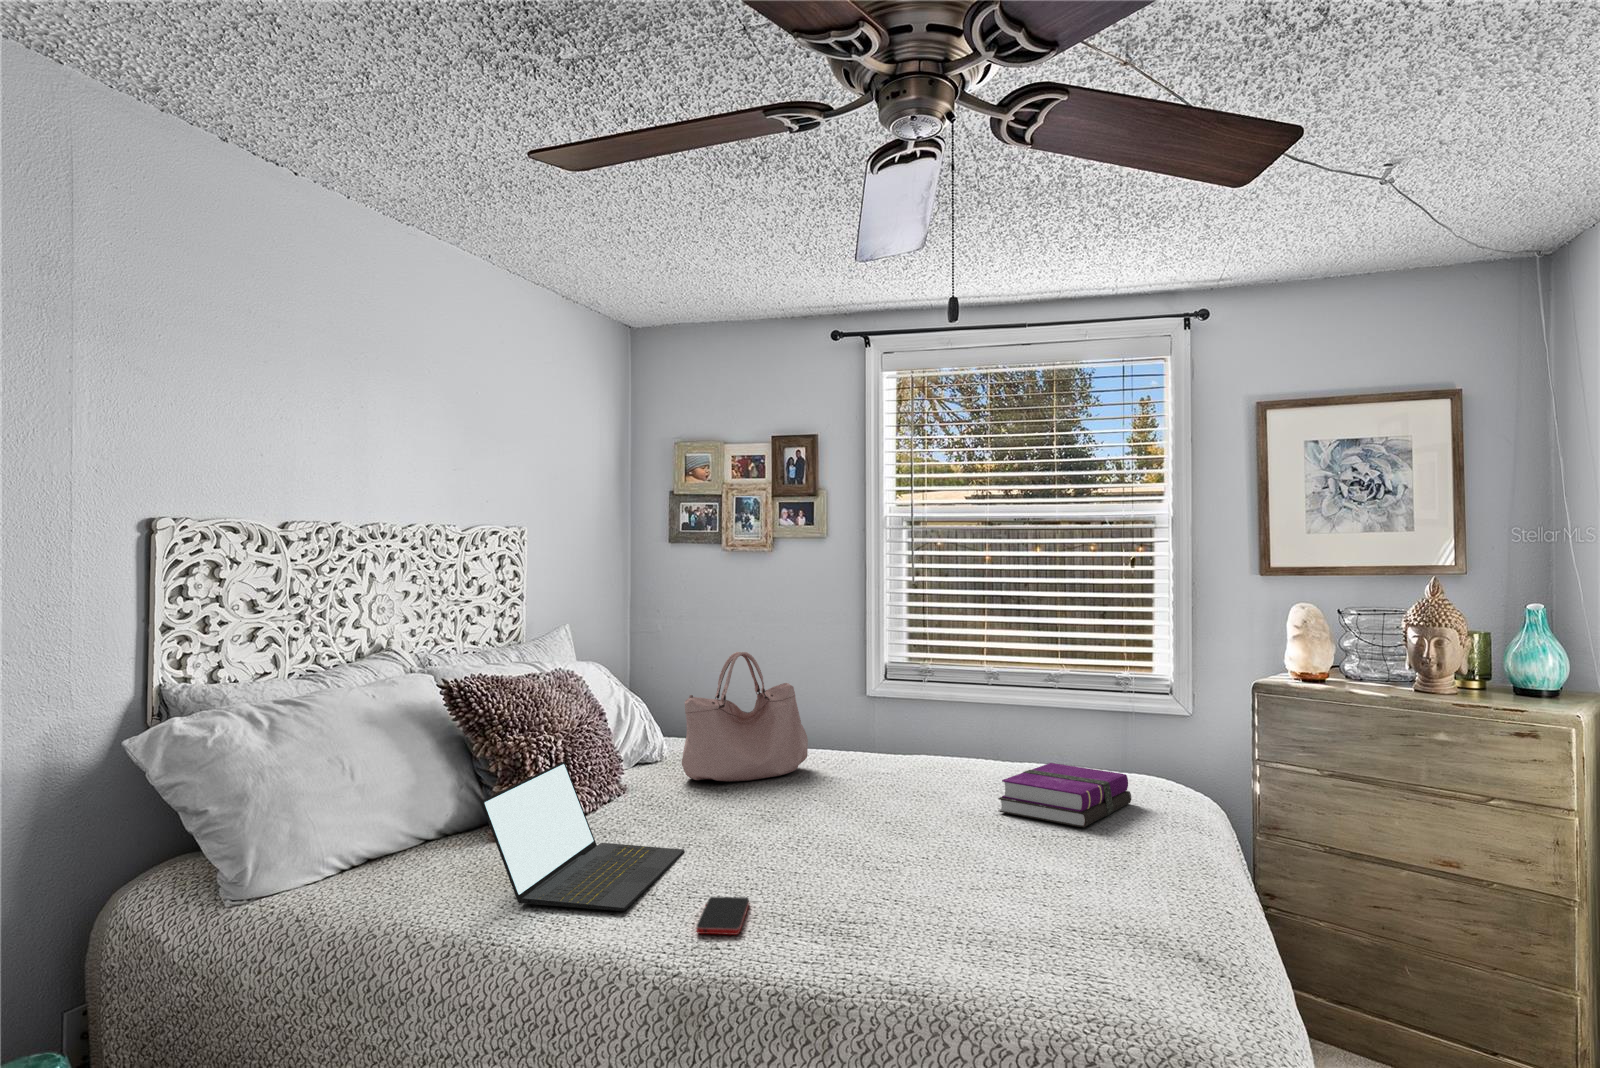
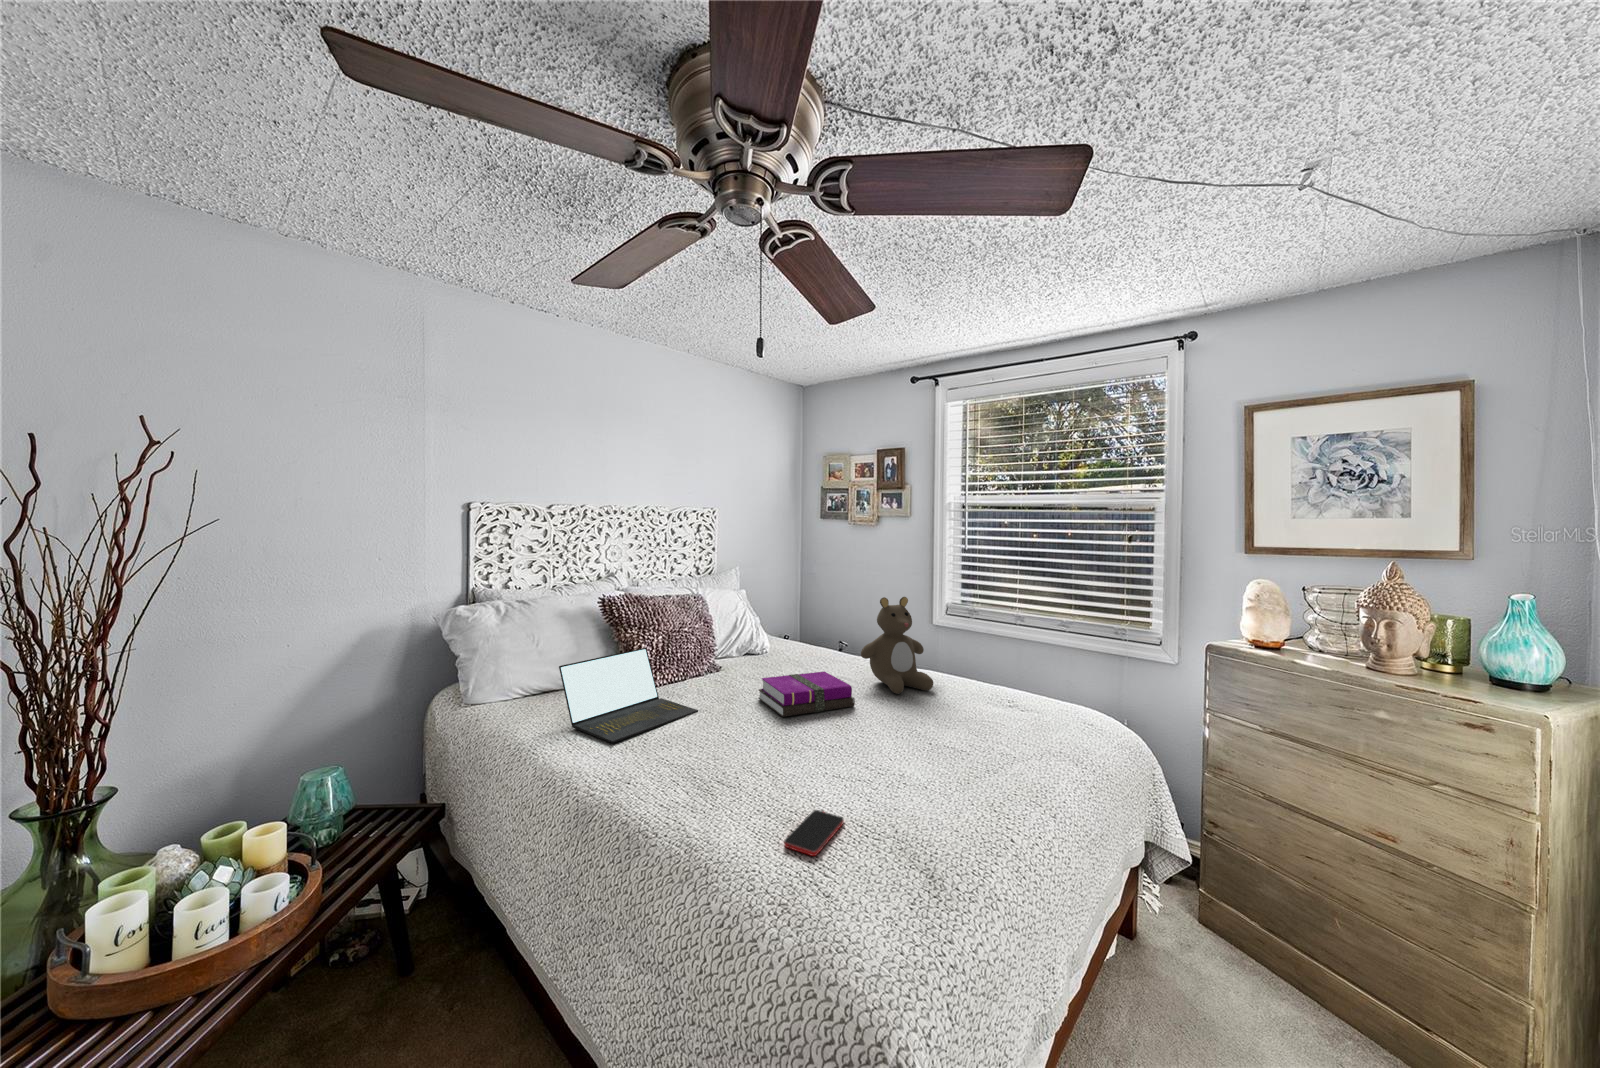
handbag: present [682,652,808,781] -> none [758,589,844,671]
teddy bear: none [864,652,966,790] -> present [861,597,933,694]
notebook: present [998,763,1131,827] -> present [758,671,855,717]
smartphone: present [696,897,749,935] -> present [784,810,844,856]

